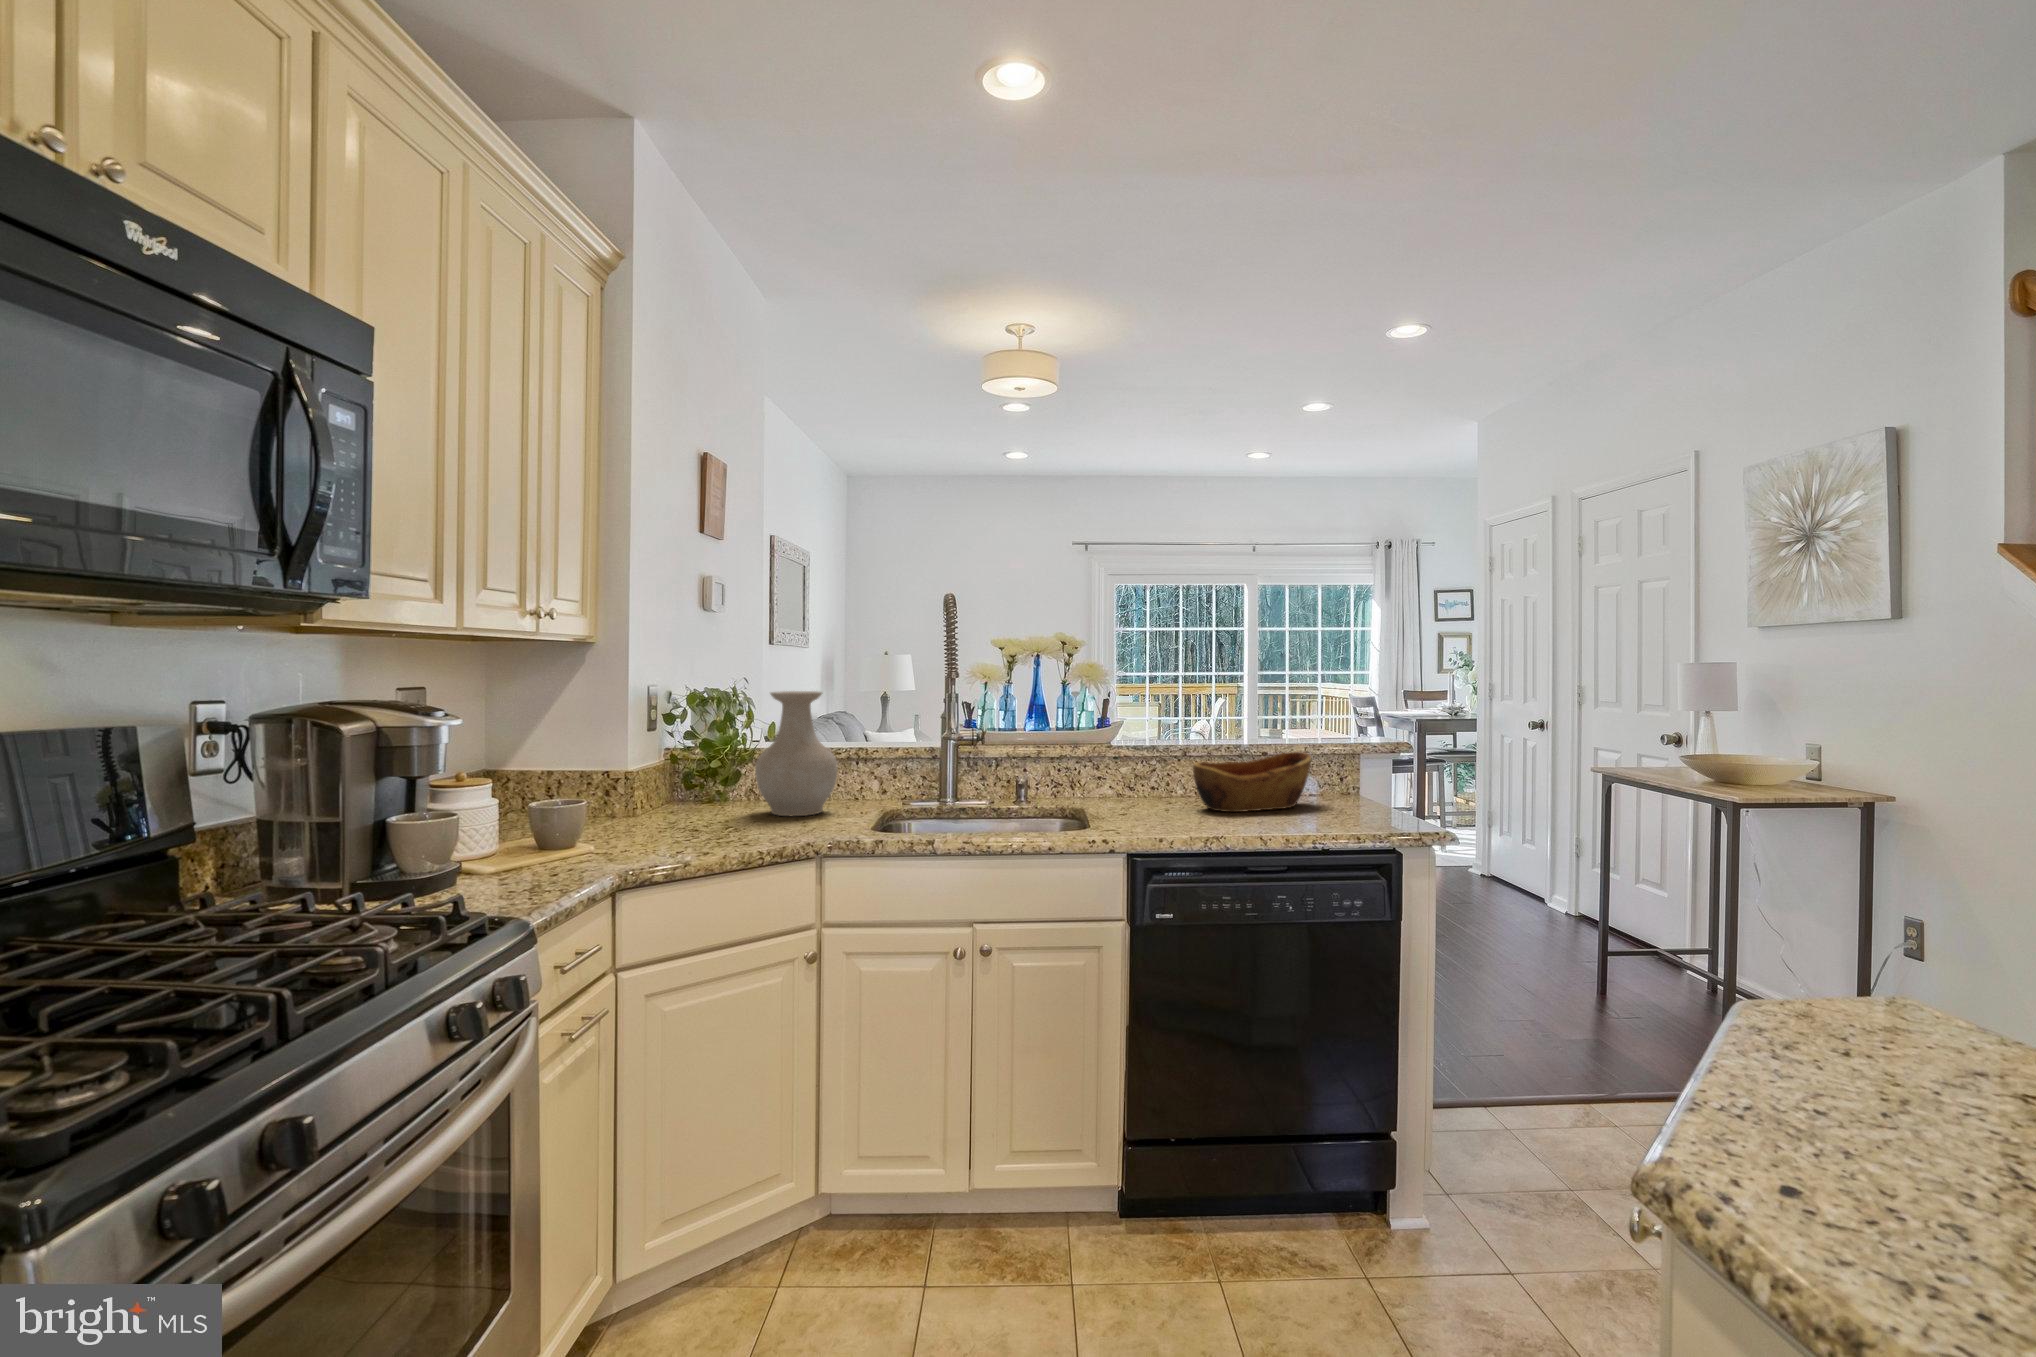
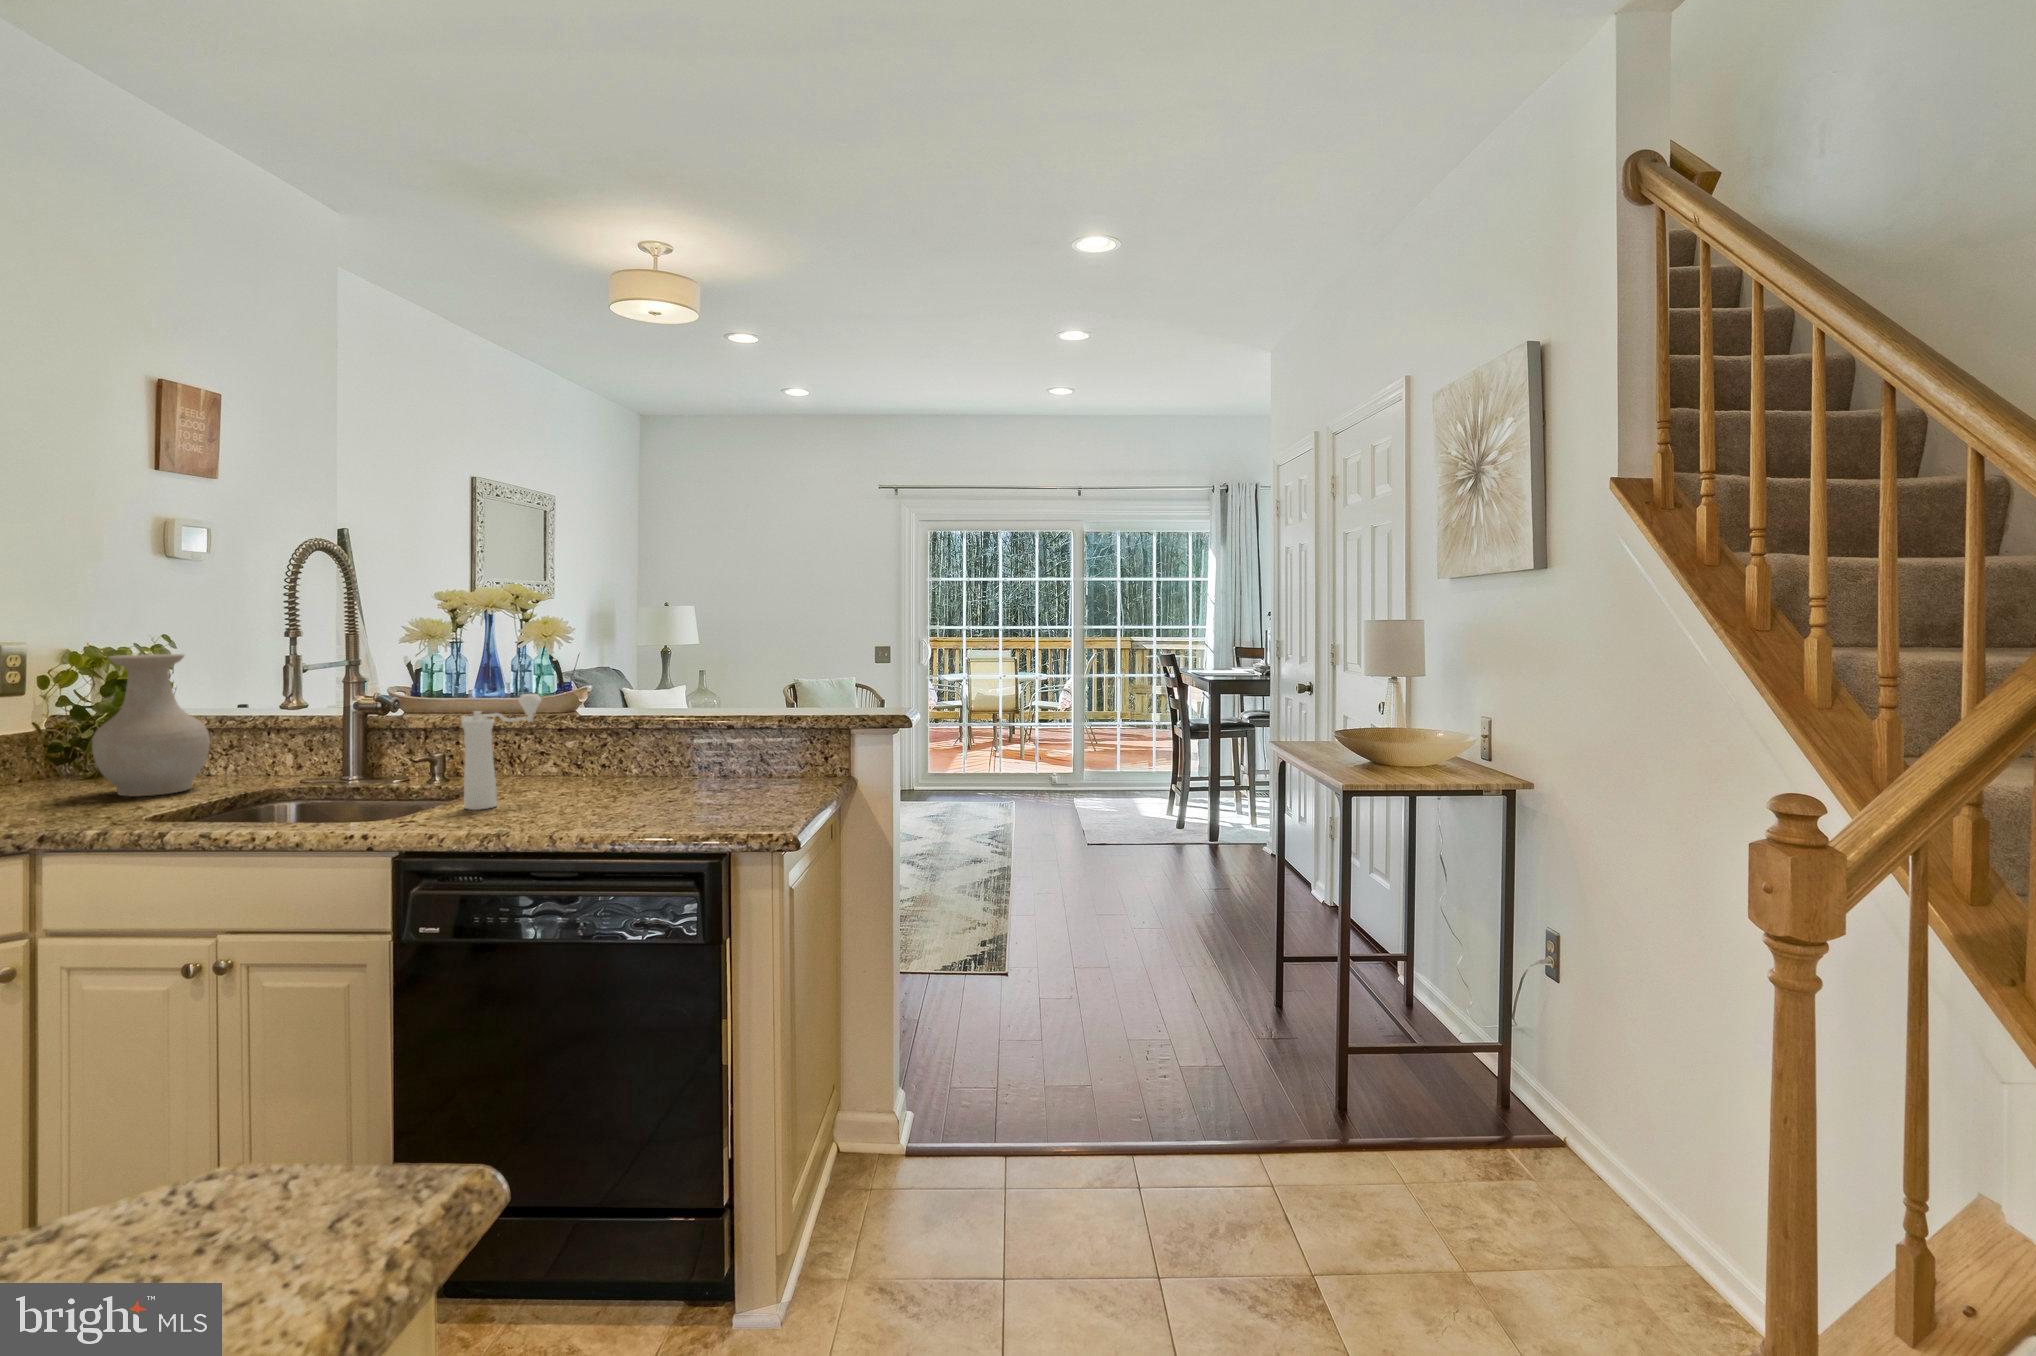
pepper mill: none [1120,723,1161,822] -> present [461,694,541,810]
wooden bowl: present [1193,751,1311,812] -> none [594,726,762,797]

